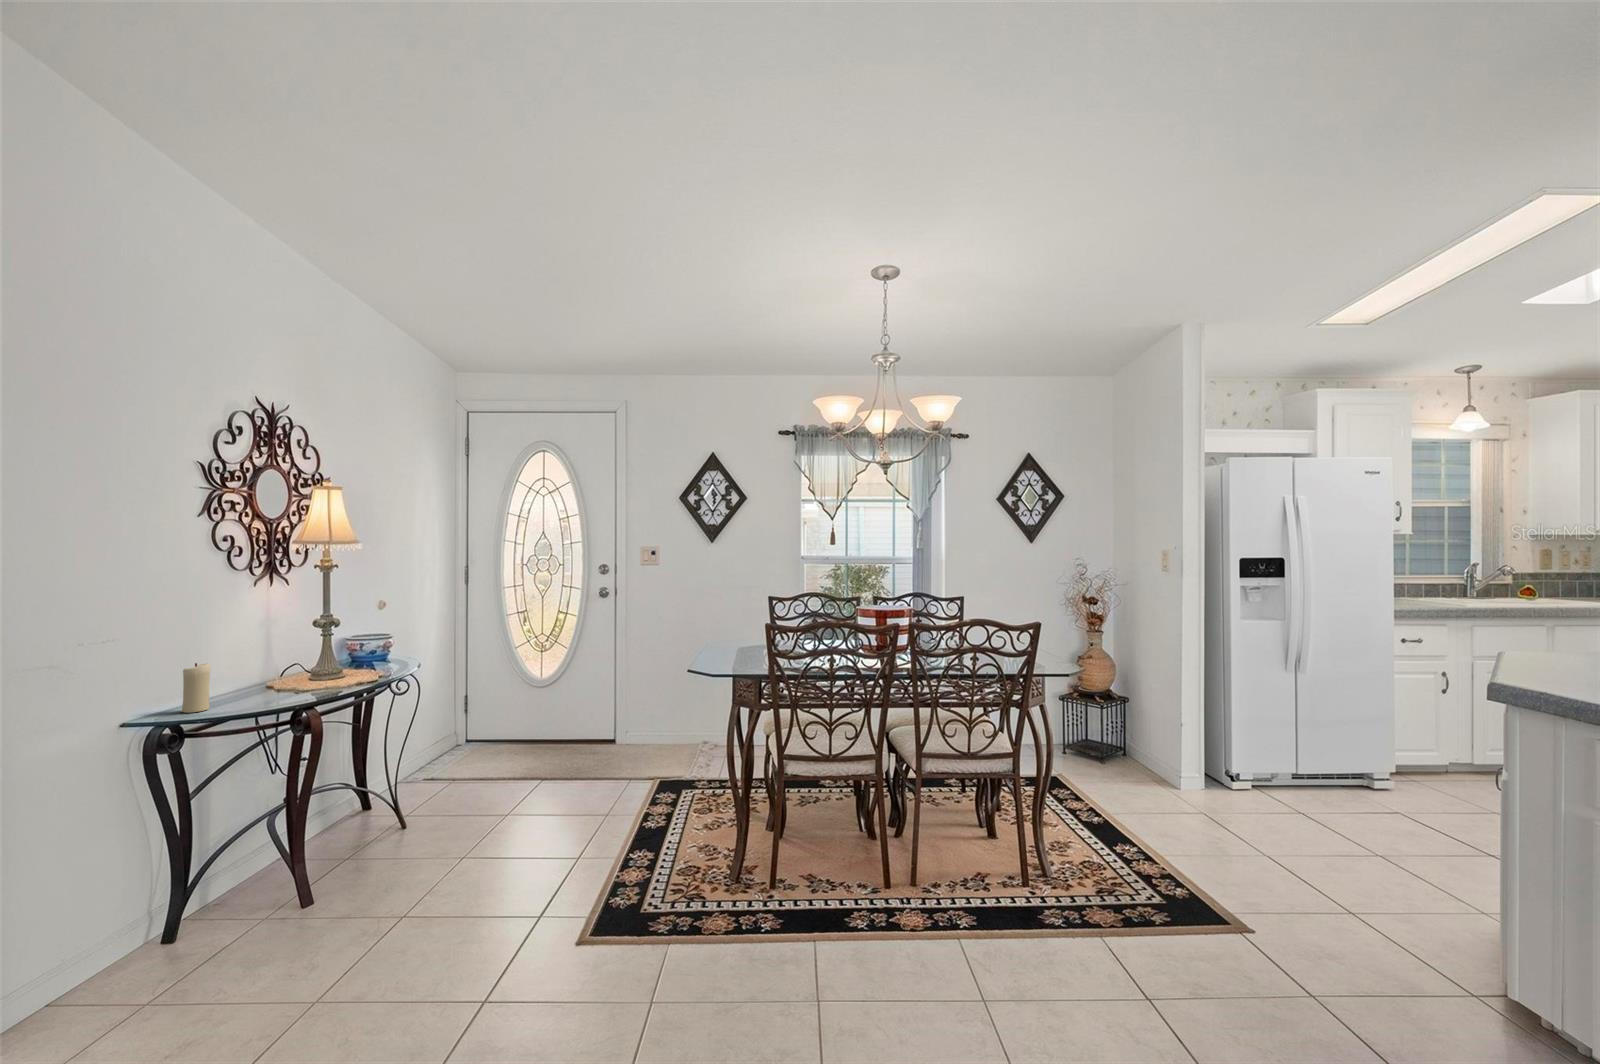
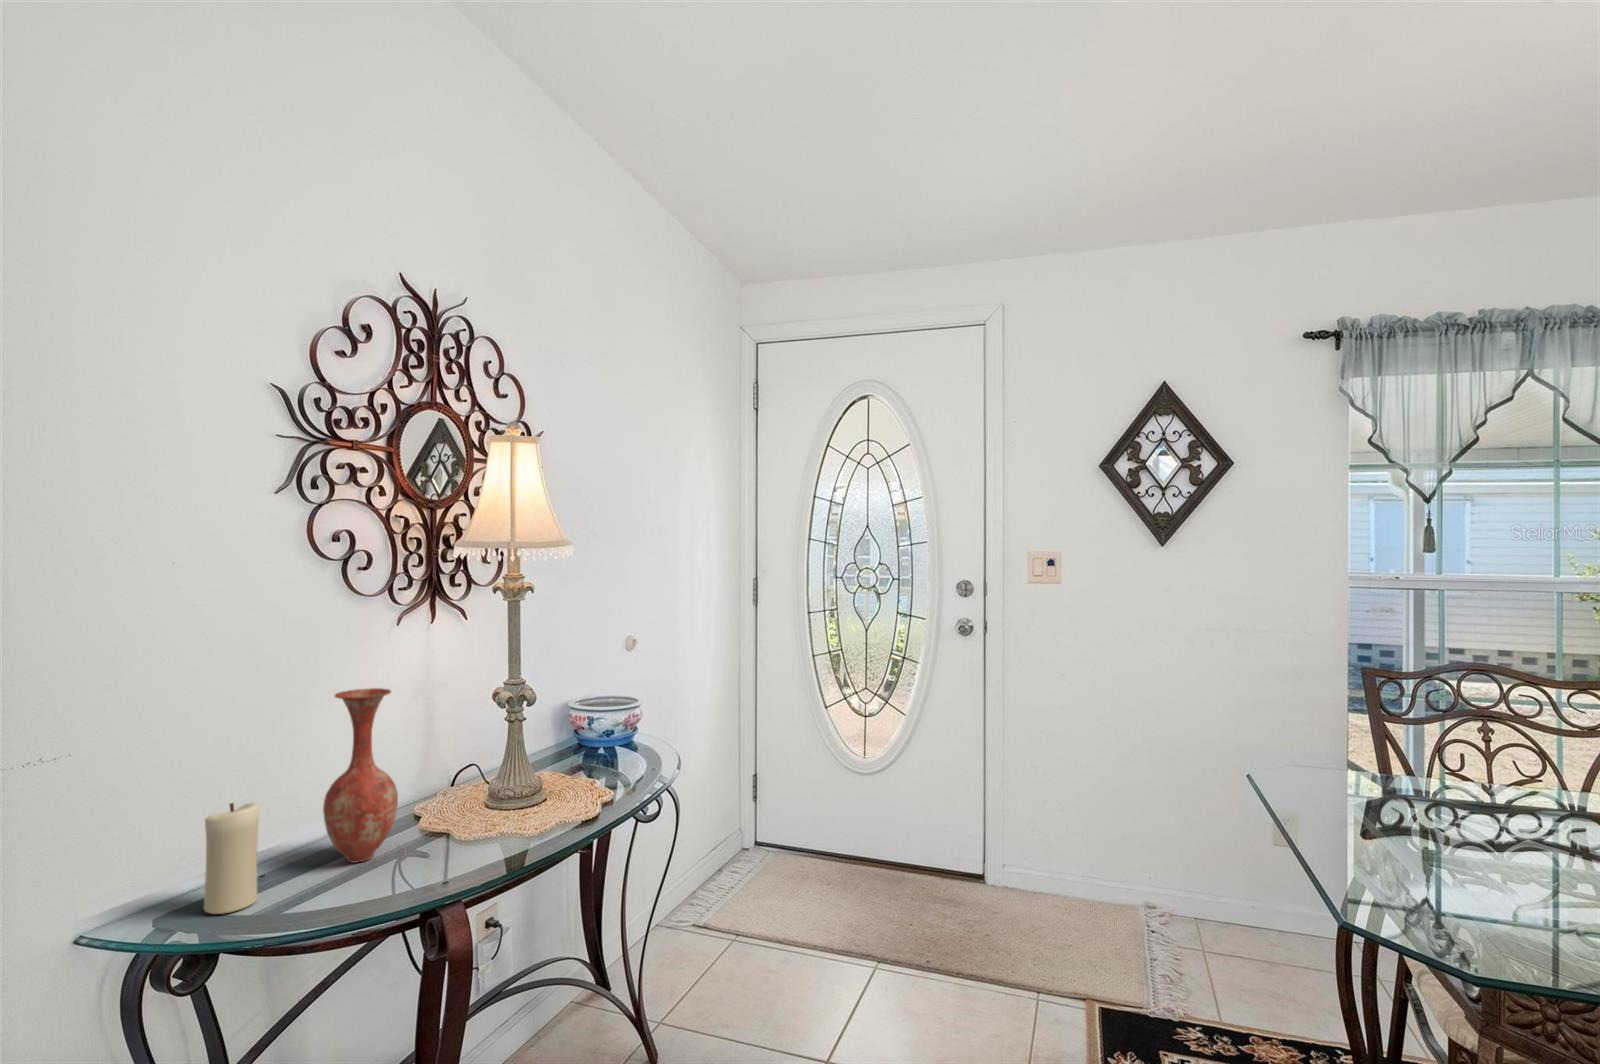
vase: none [231,614,272,698] -> present [323,688,398,862]

